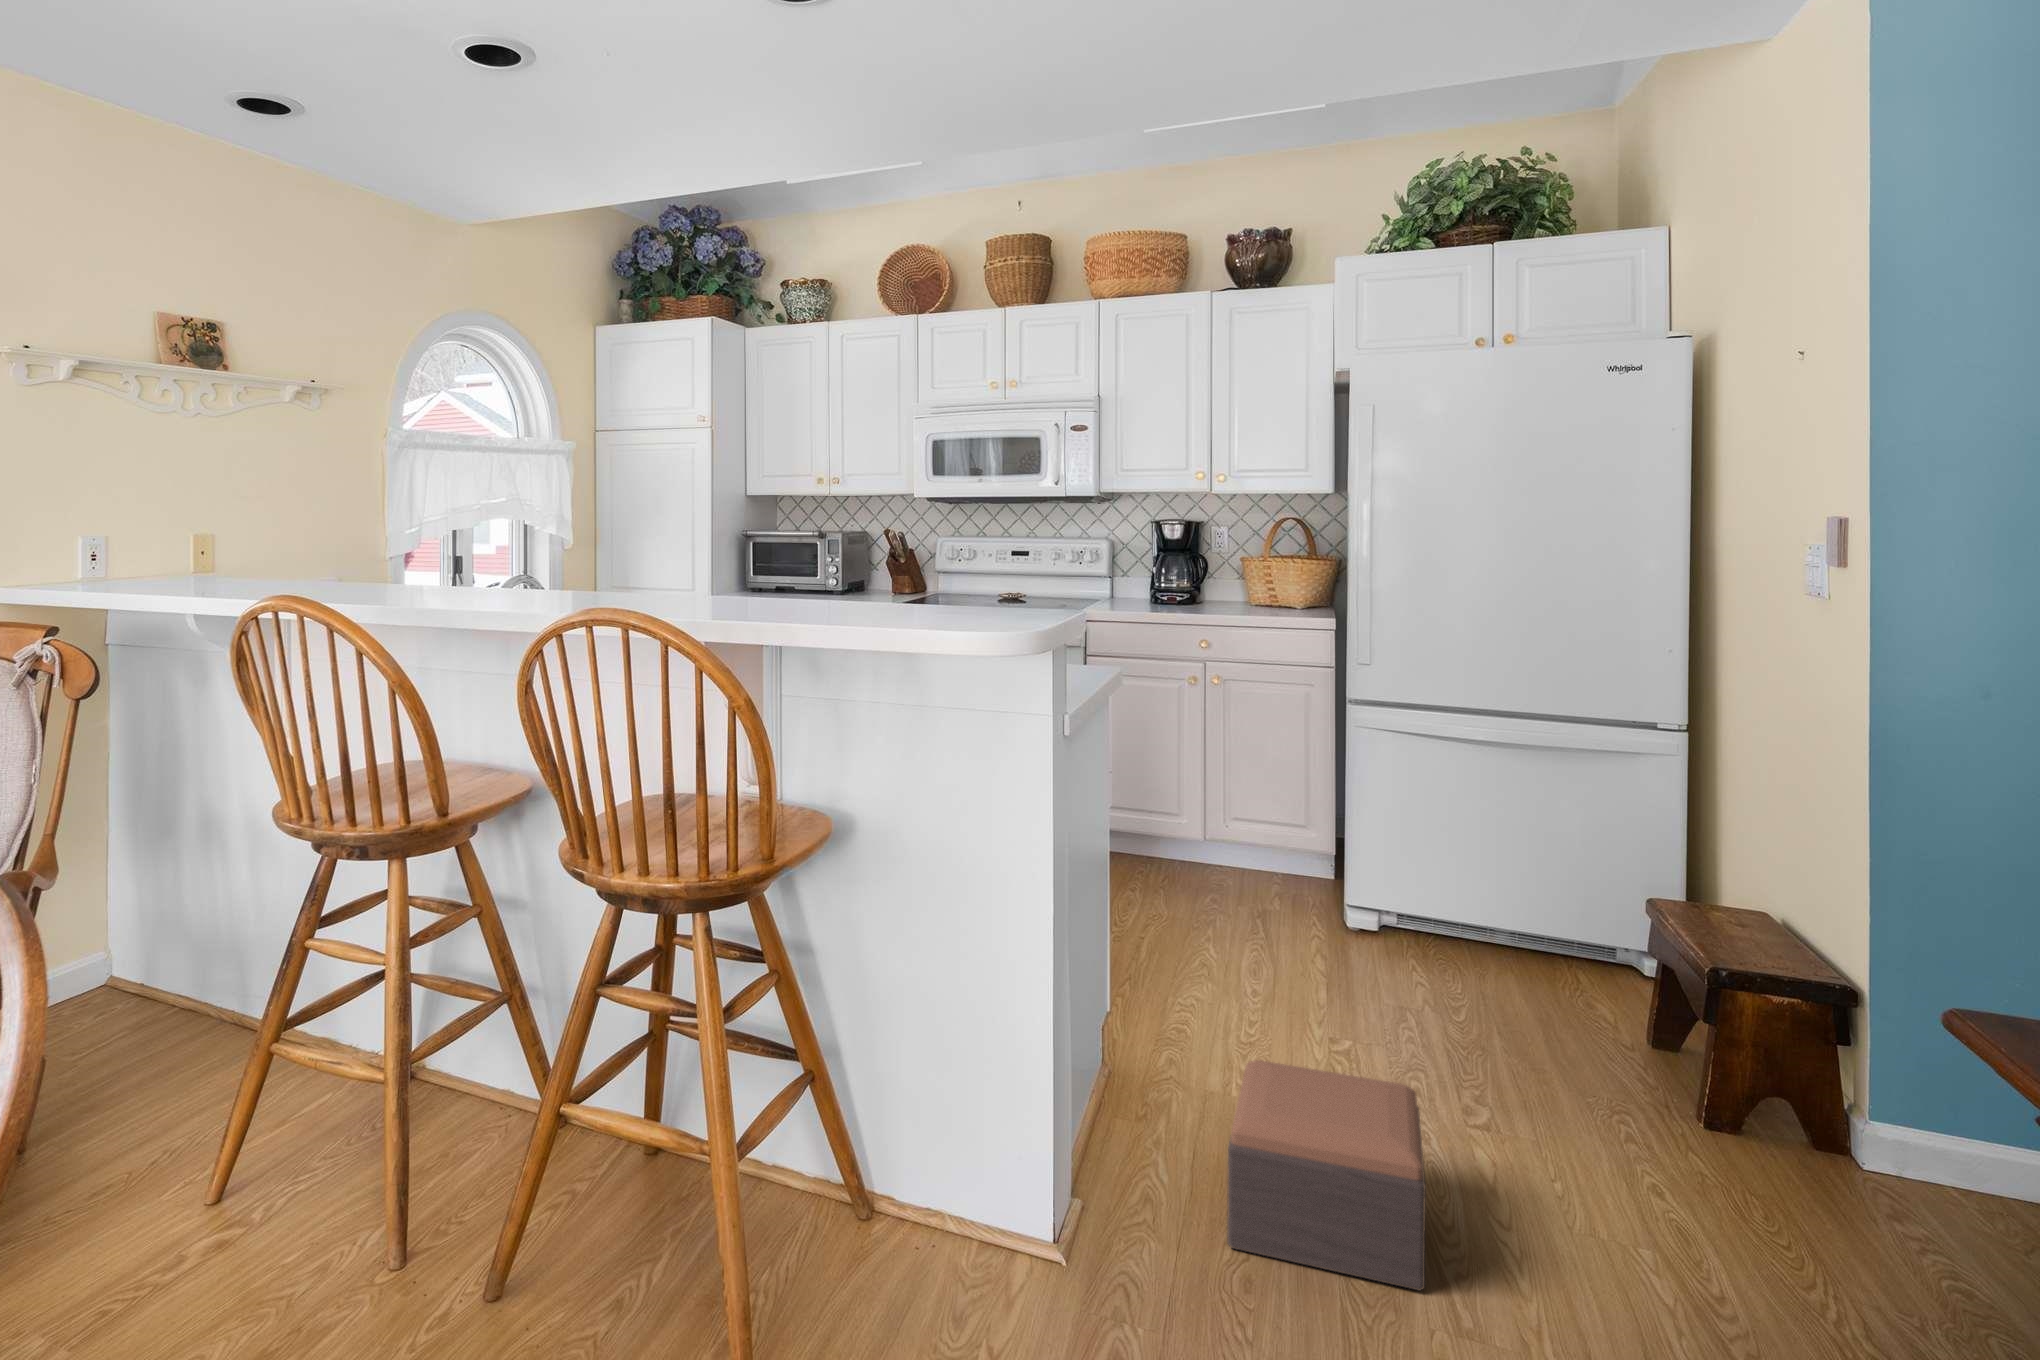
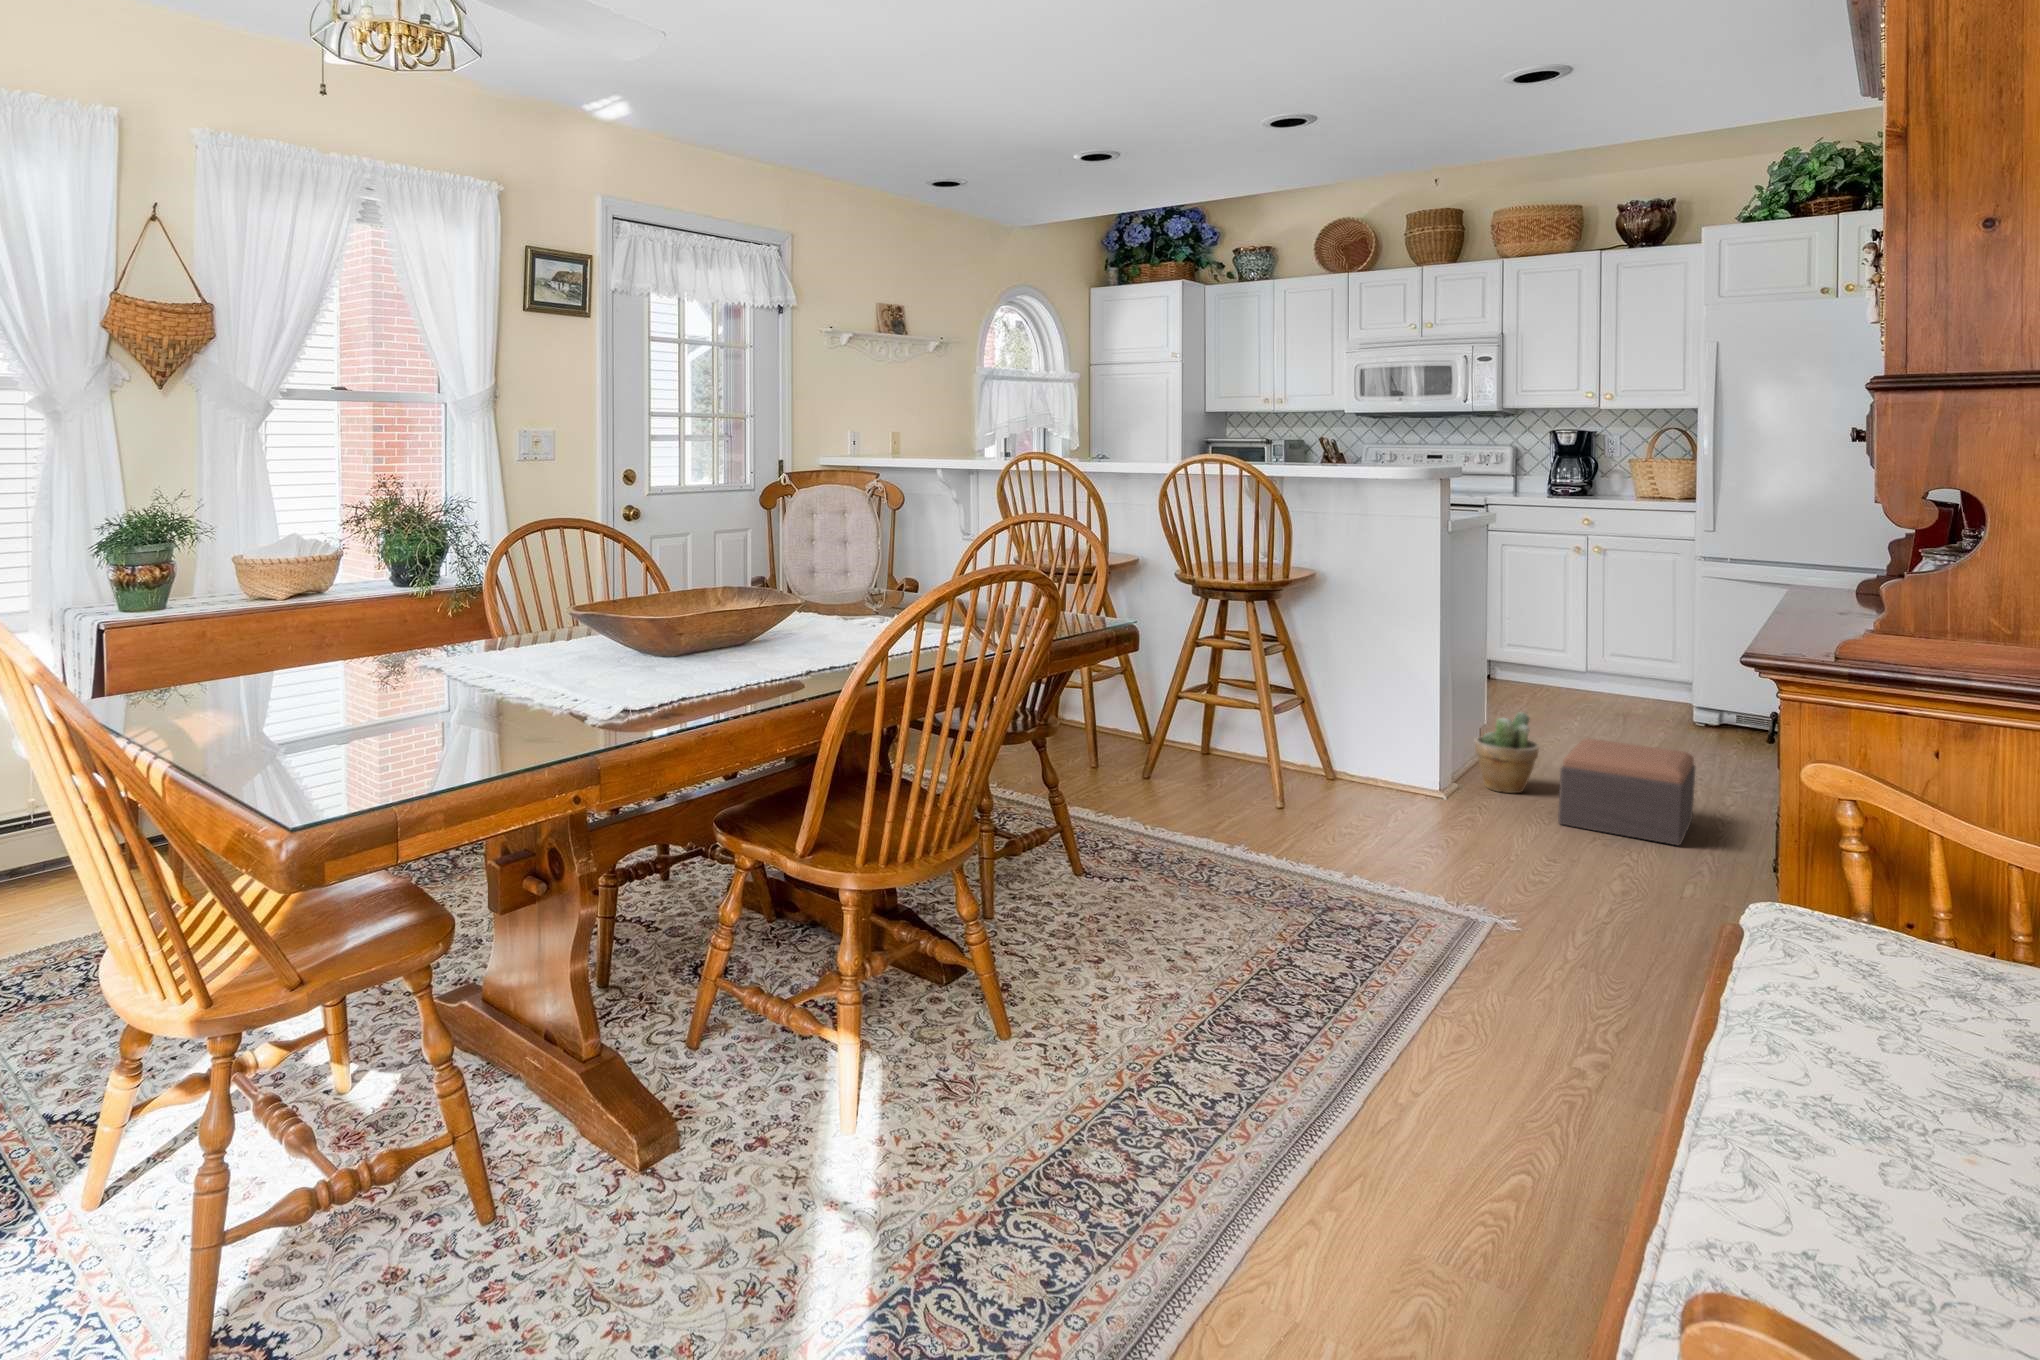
potted plant: none [1088,1005,1185,1154] -> present [1475,712,1539,793]

